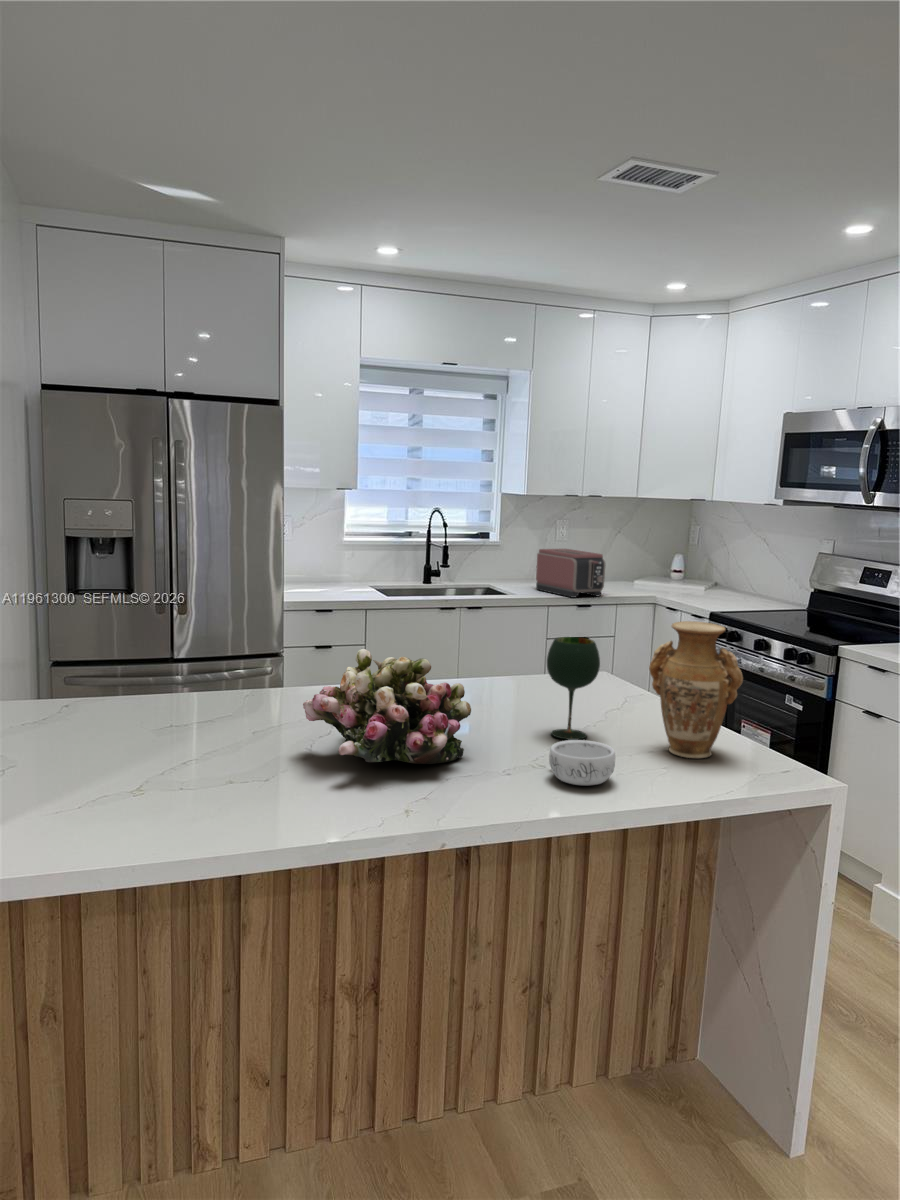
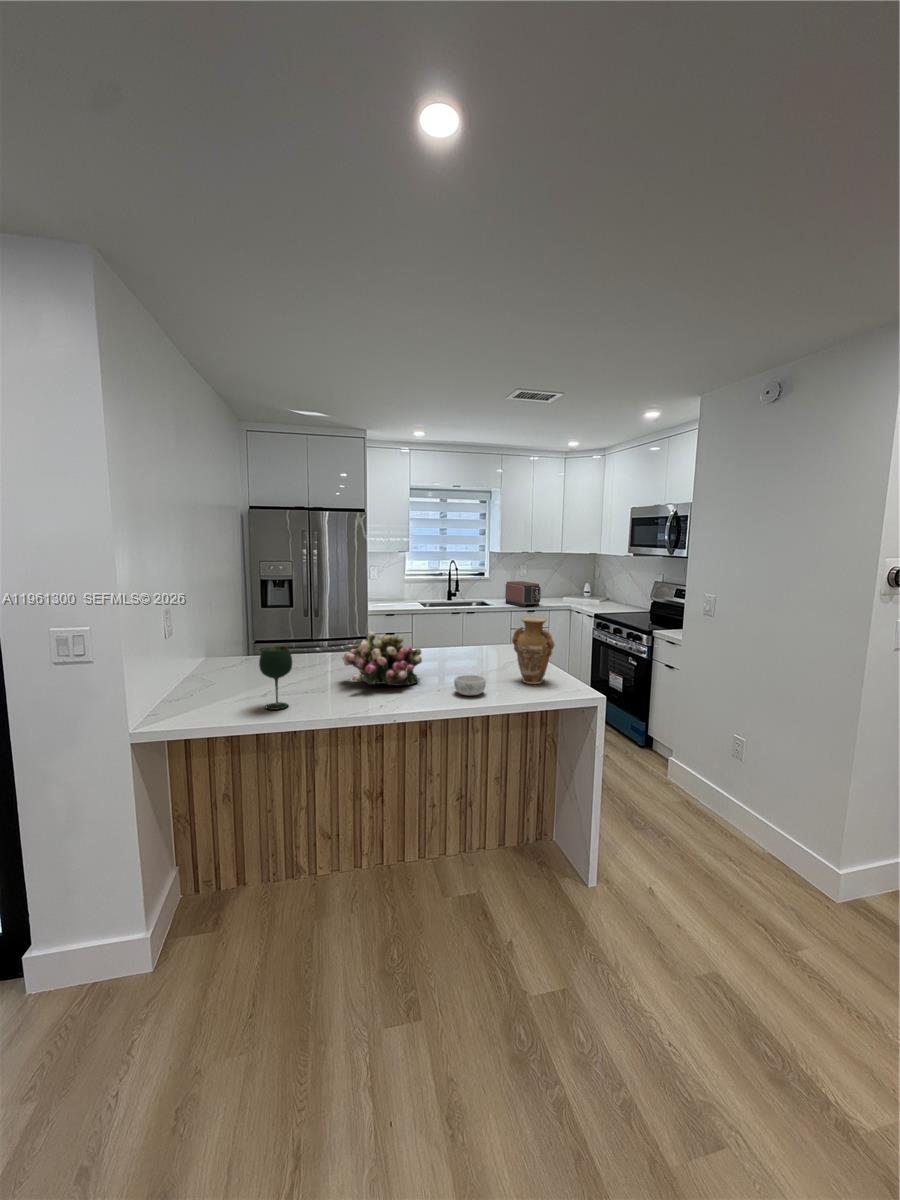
wine glass: present [547,637,600,740] -> present [259,646,292,710]

